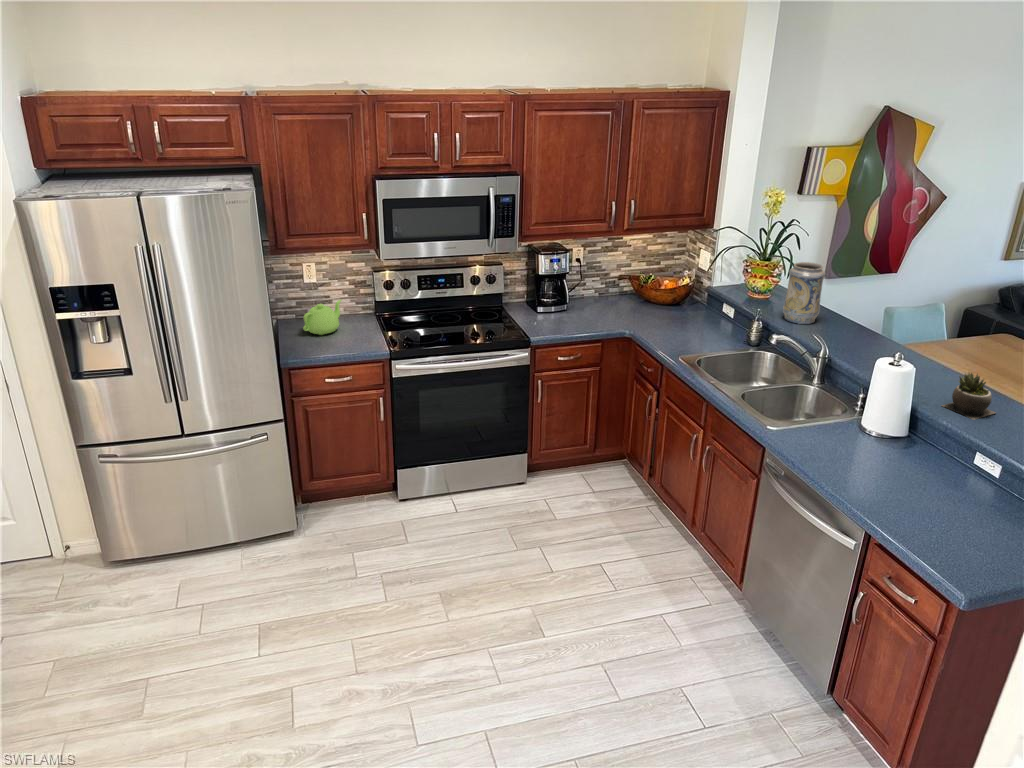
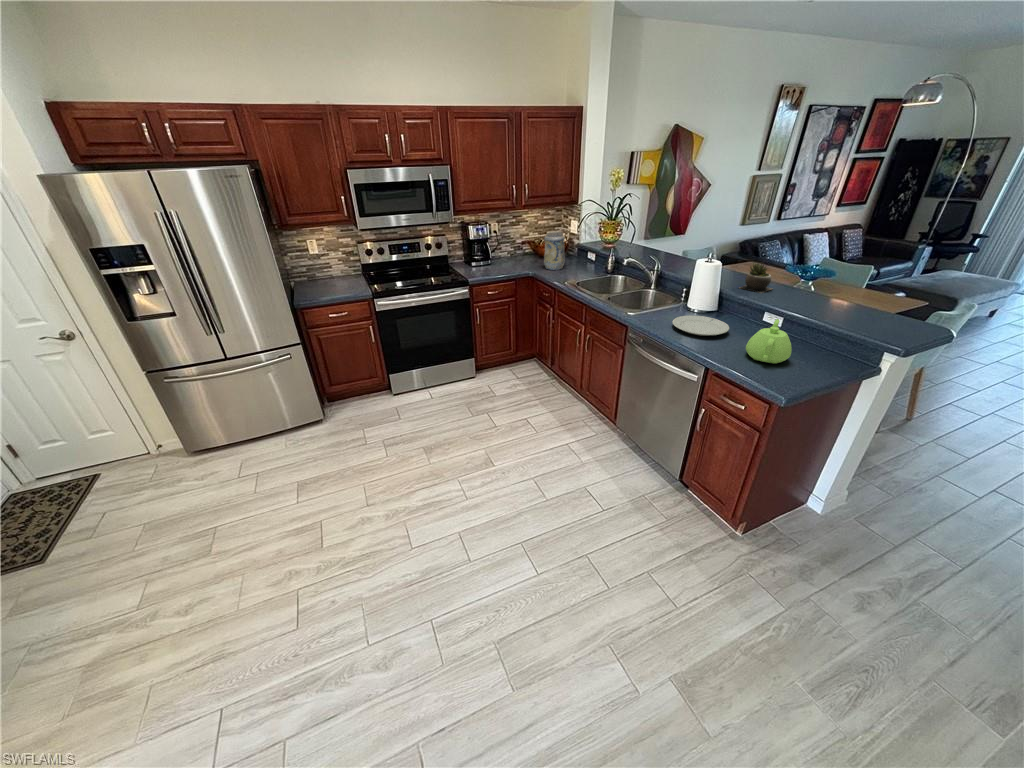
decorative vase: present [783,262,825,324] -> present [544,232,565,270]
teapot: present [303,300,341,335] -> present [746,319,792,364]
plate: none [829,444,913,483] -> present [672,315,729,336]

